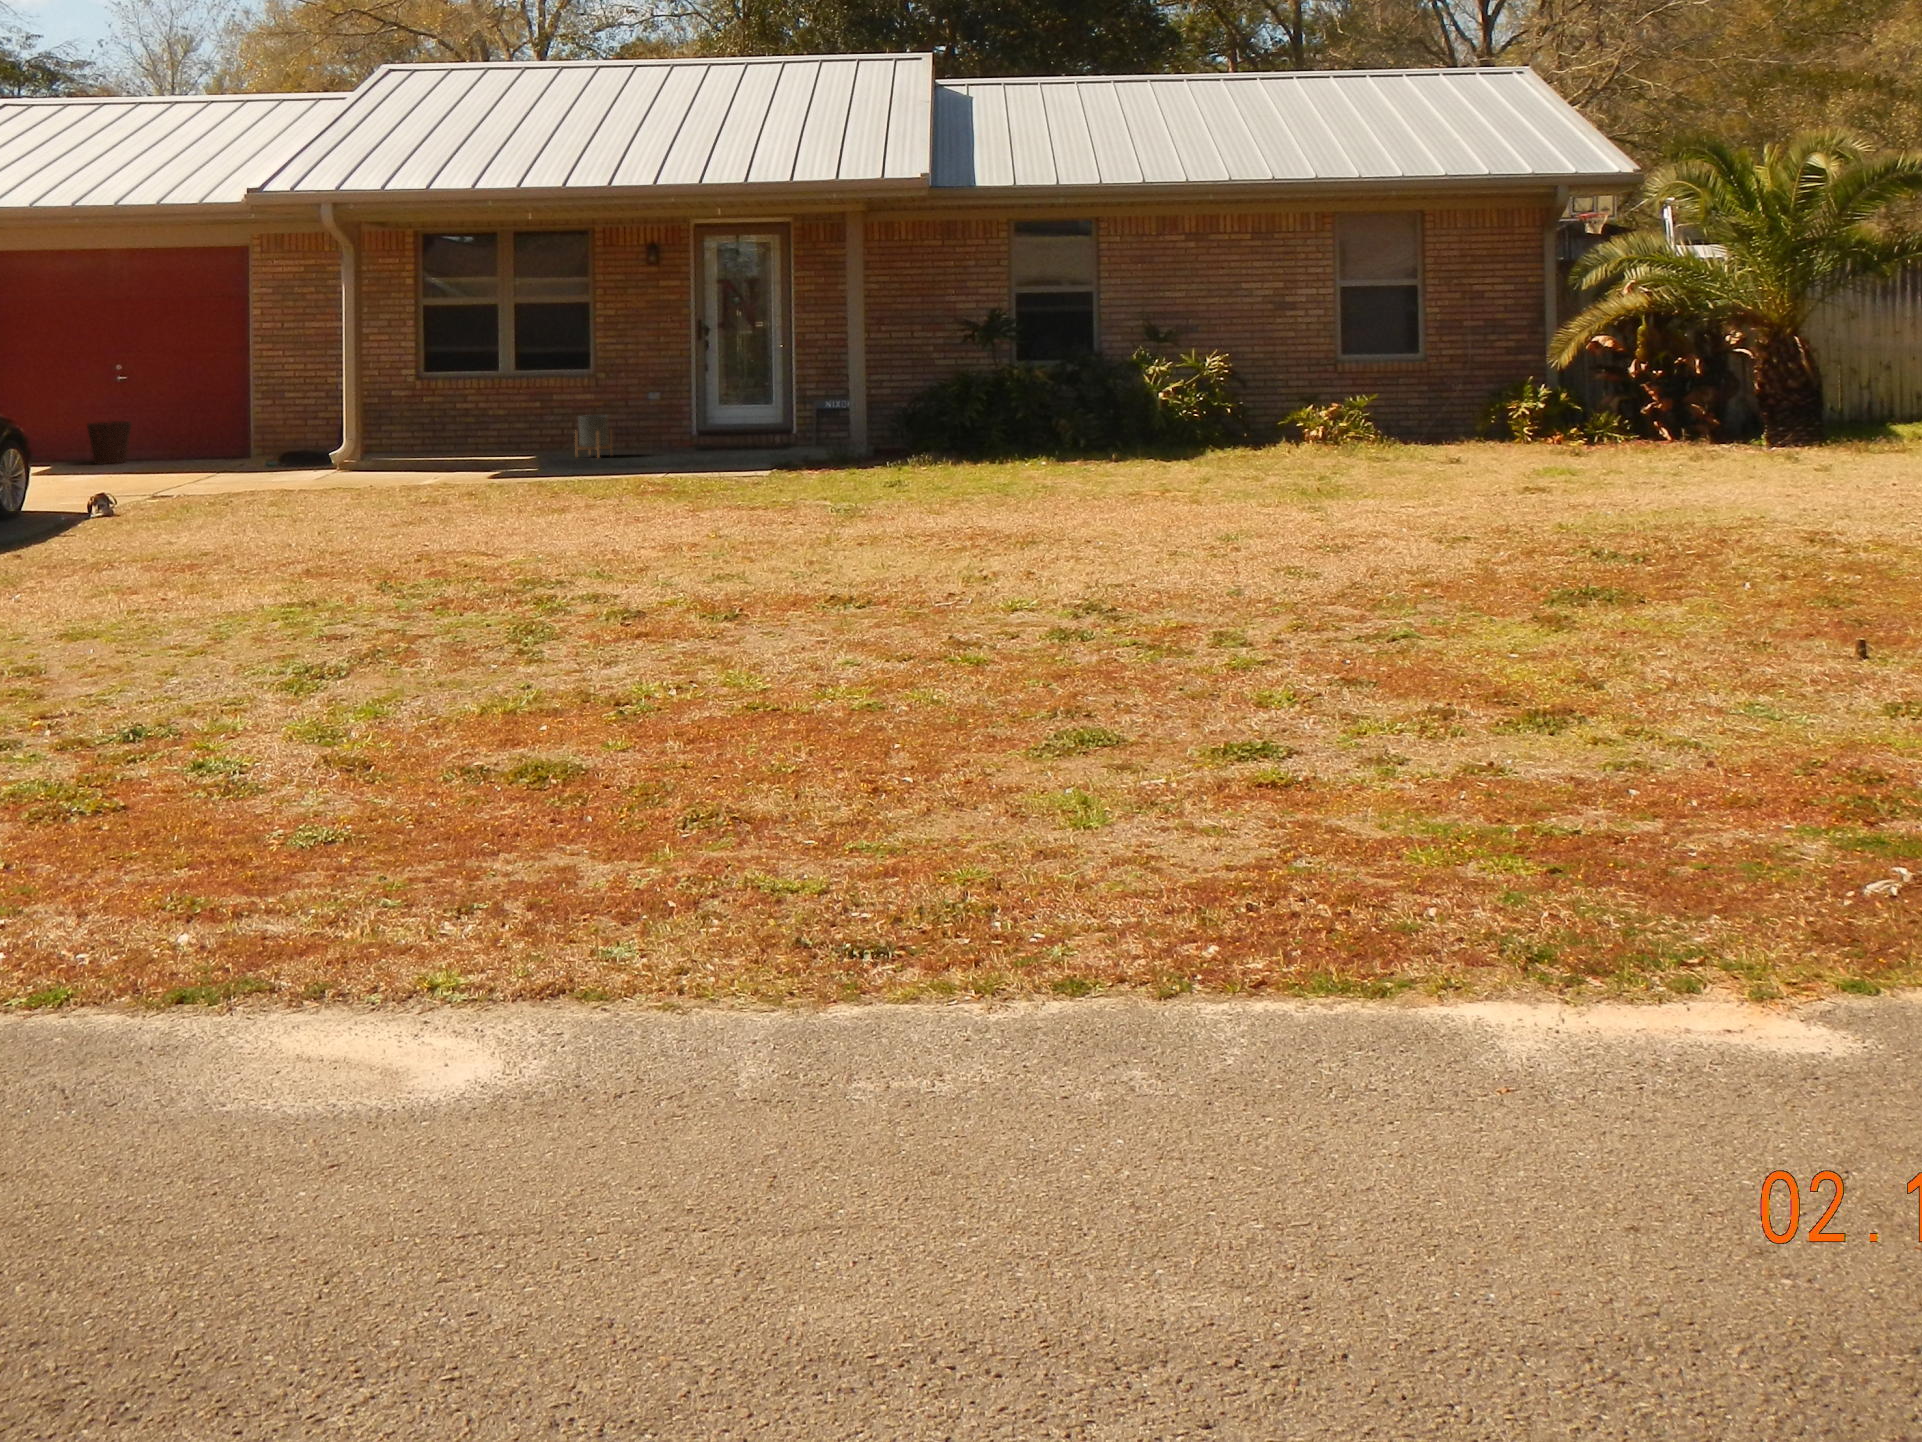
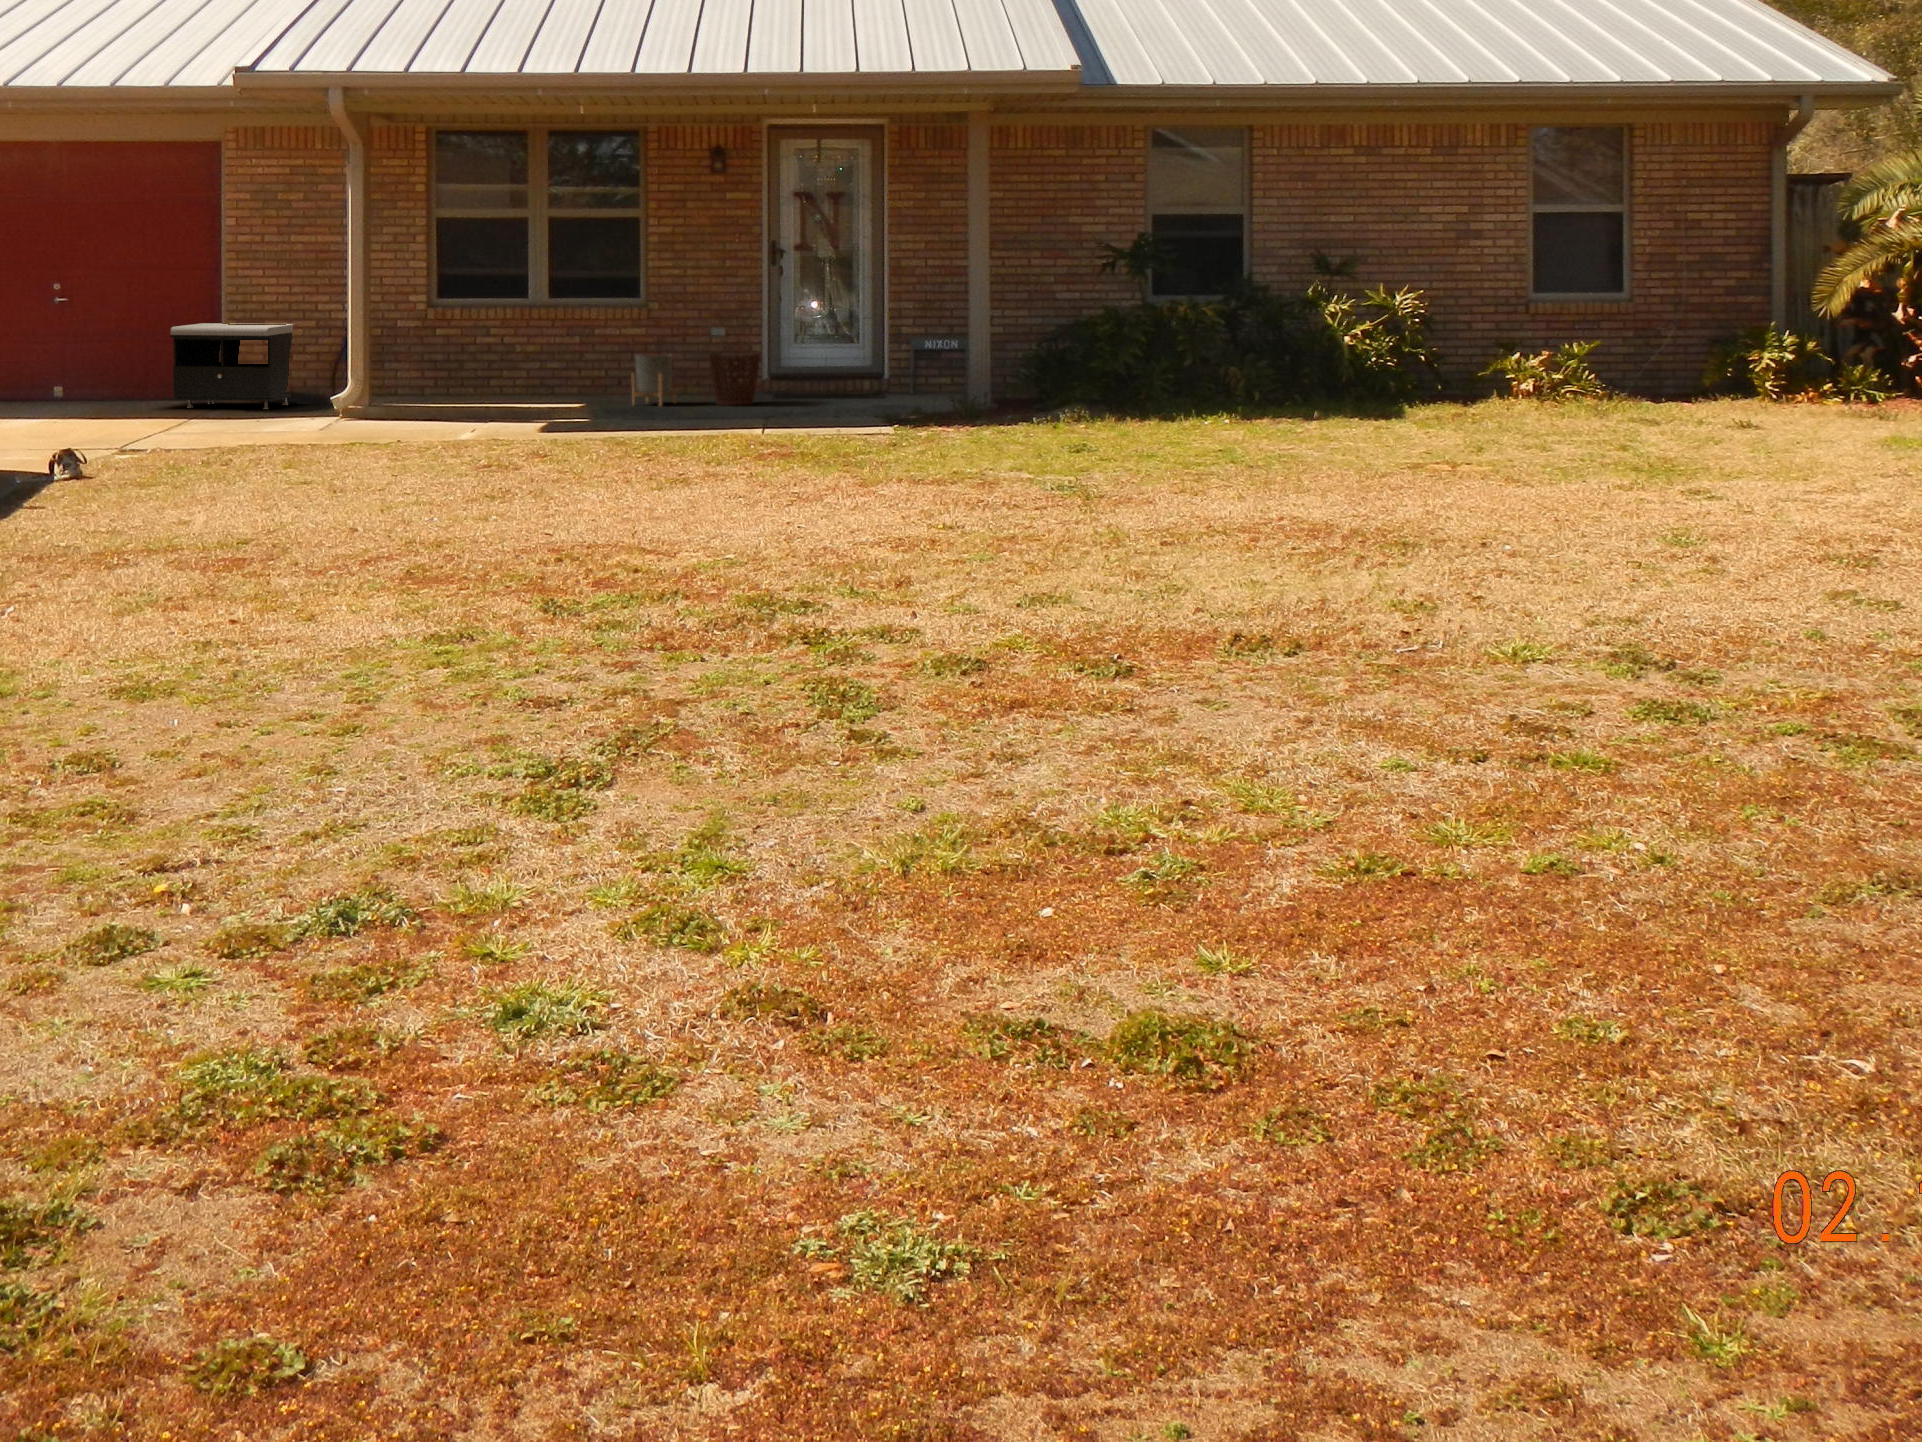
storage bench: none [204,394,310,464] -> present [170,323,293,409]
basket: present [87,421,131,464] -> present [708,353,760,406]

